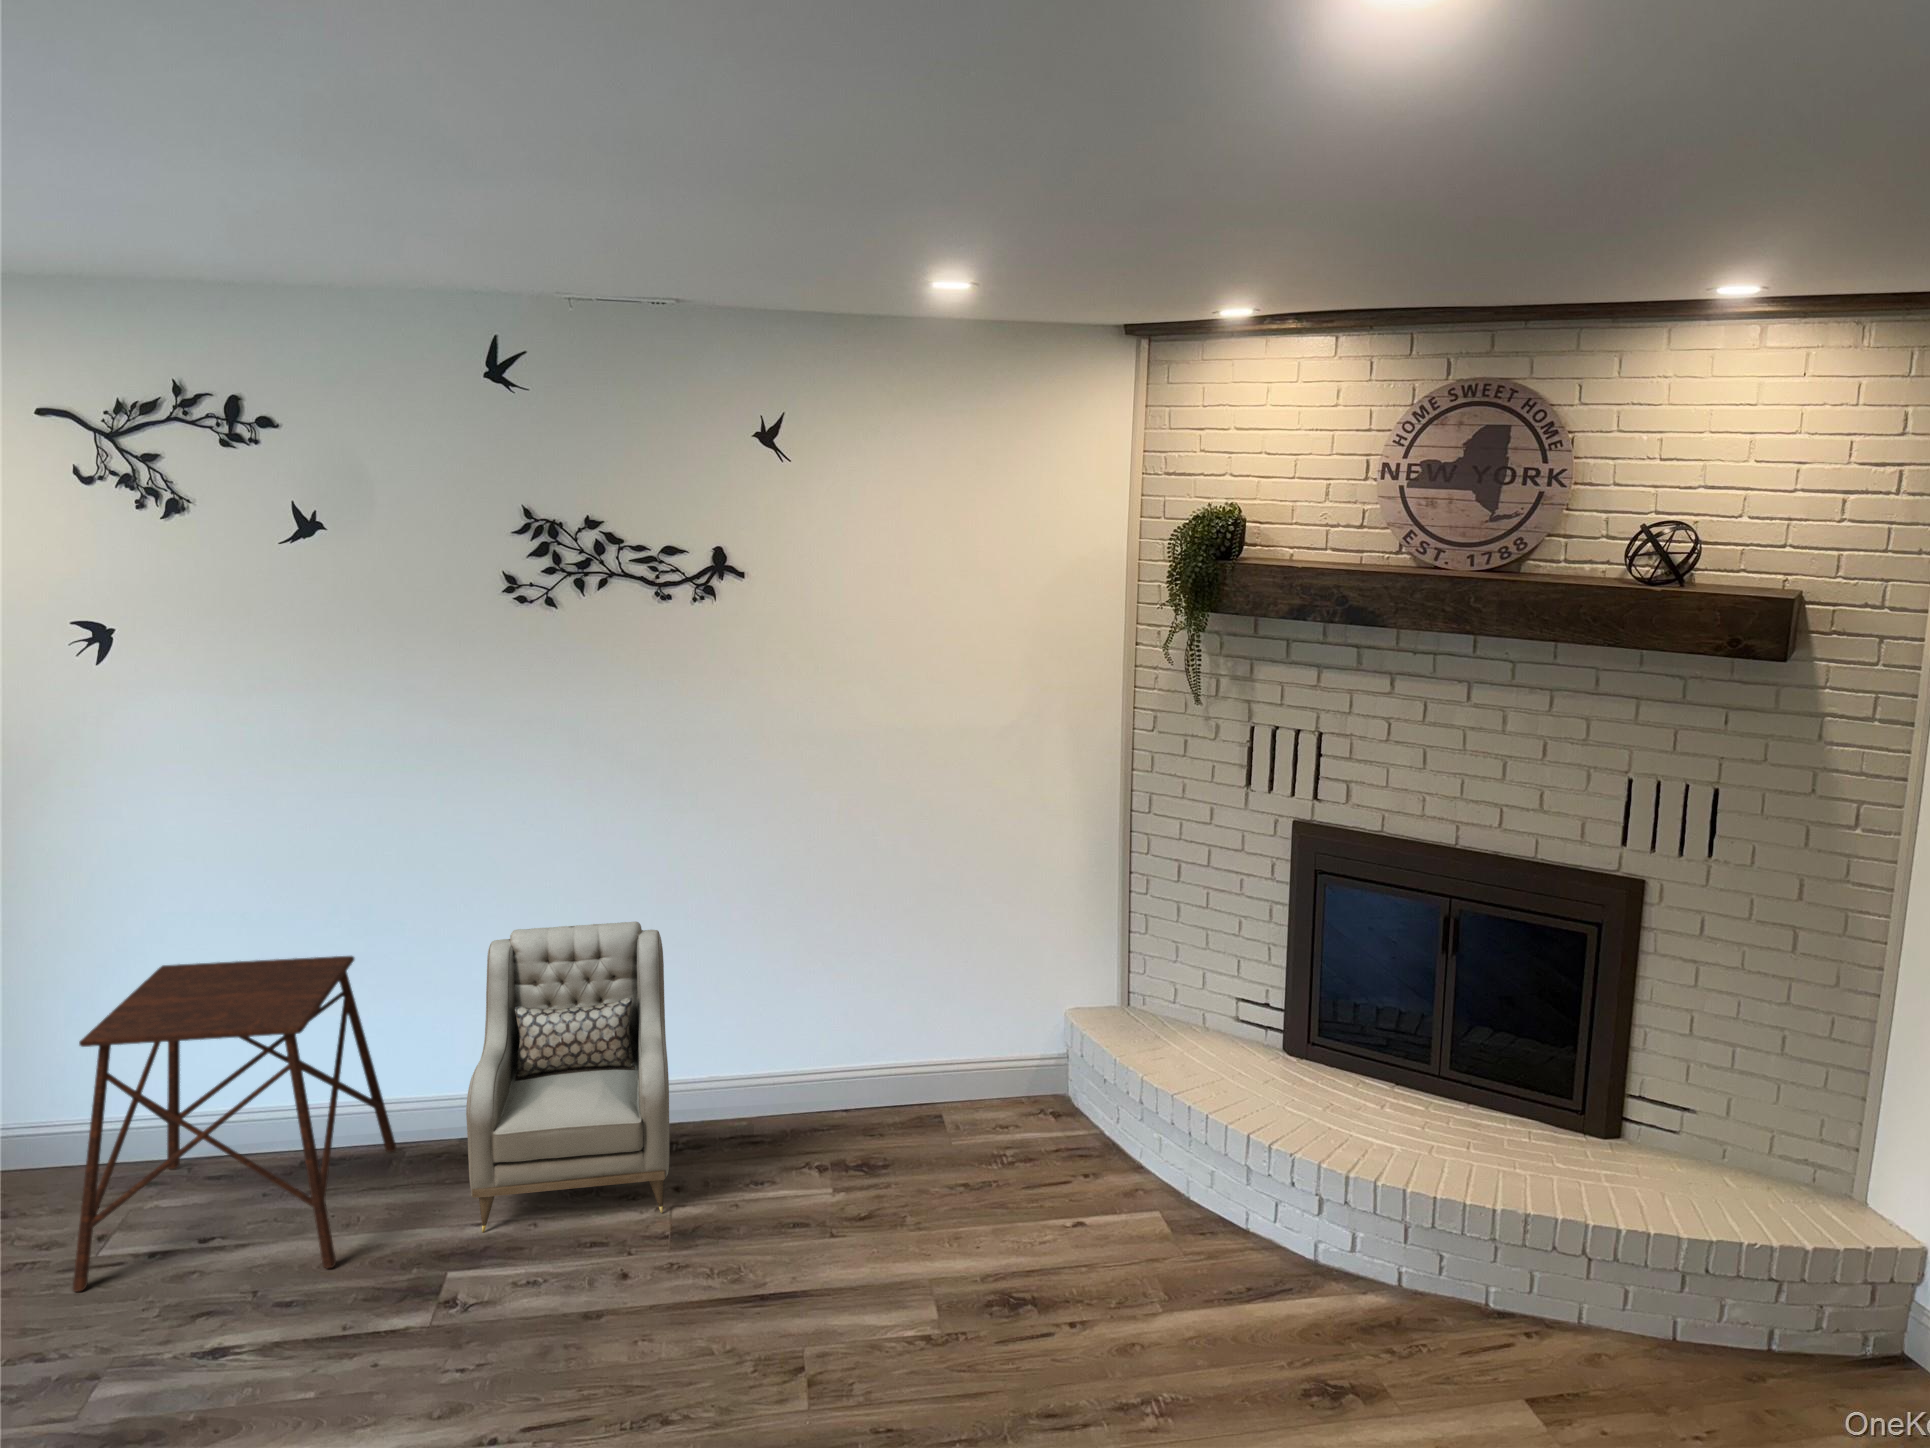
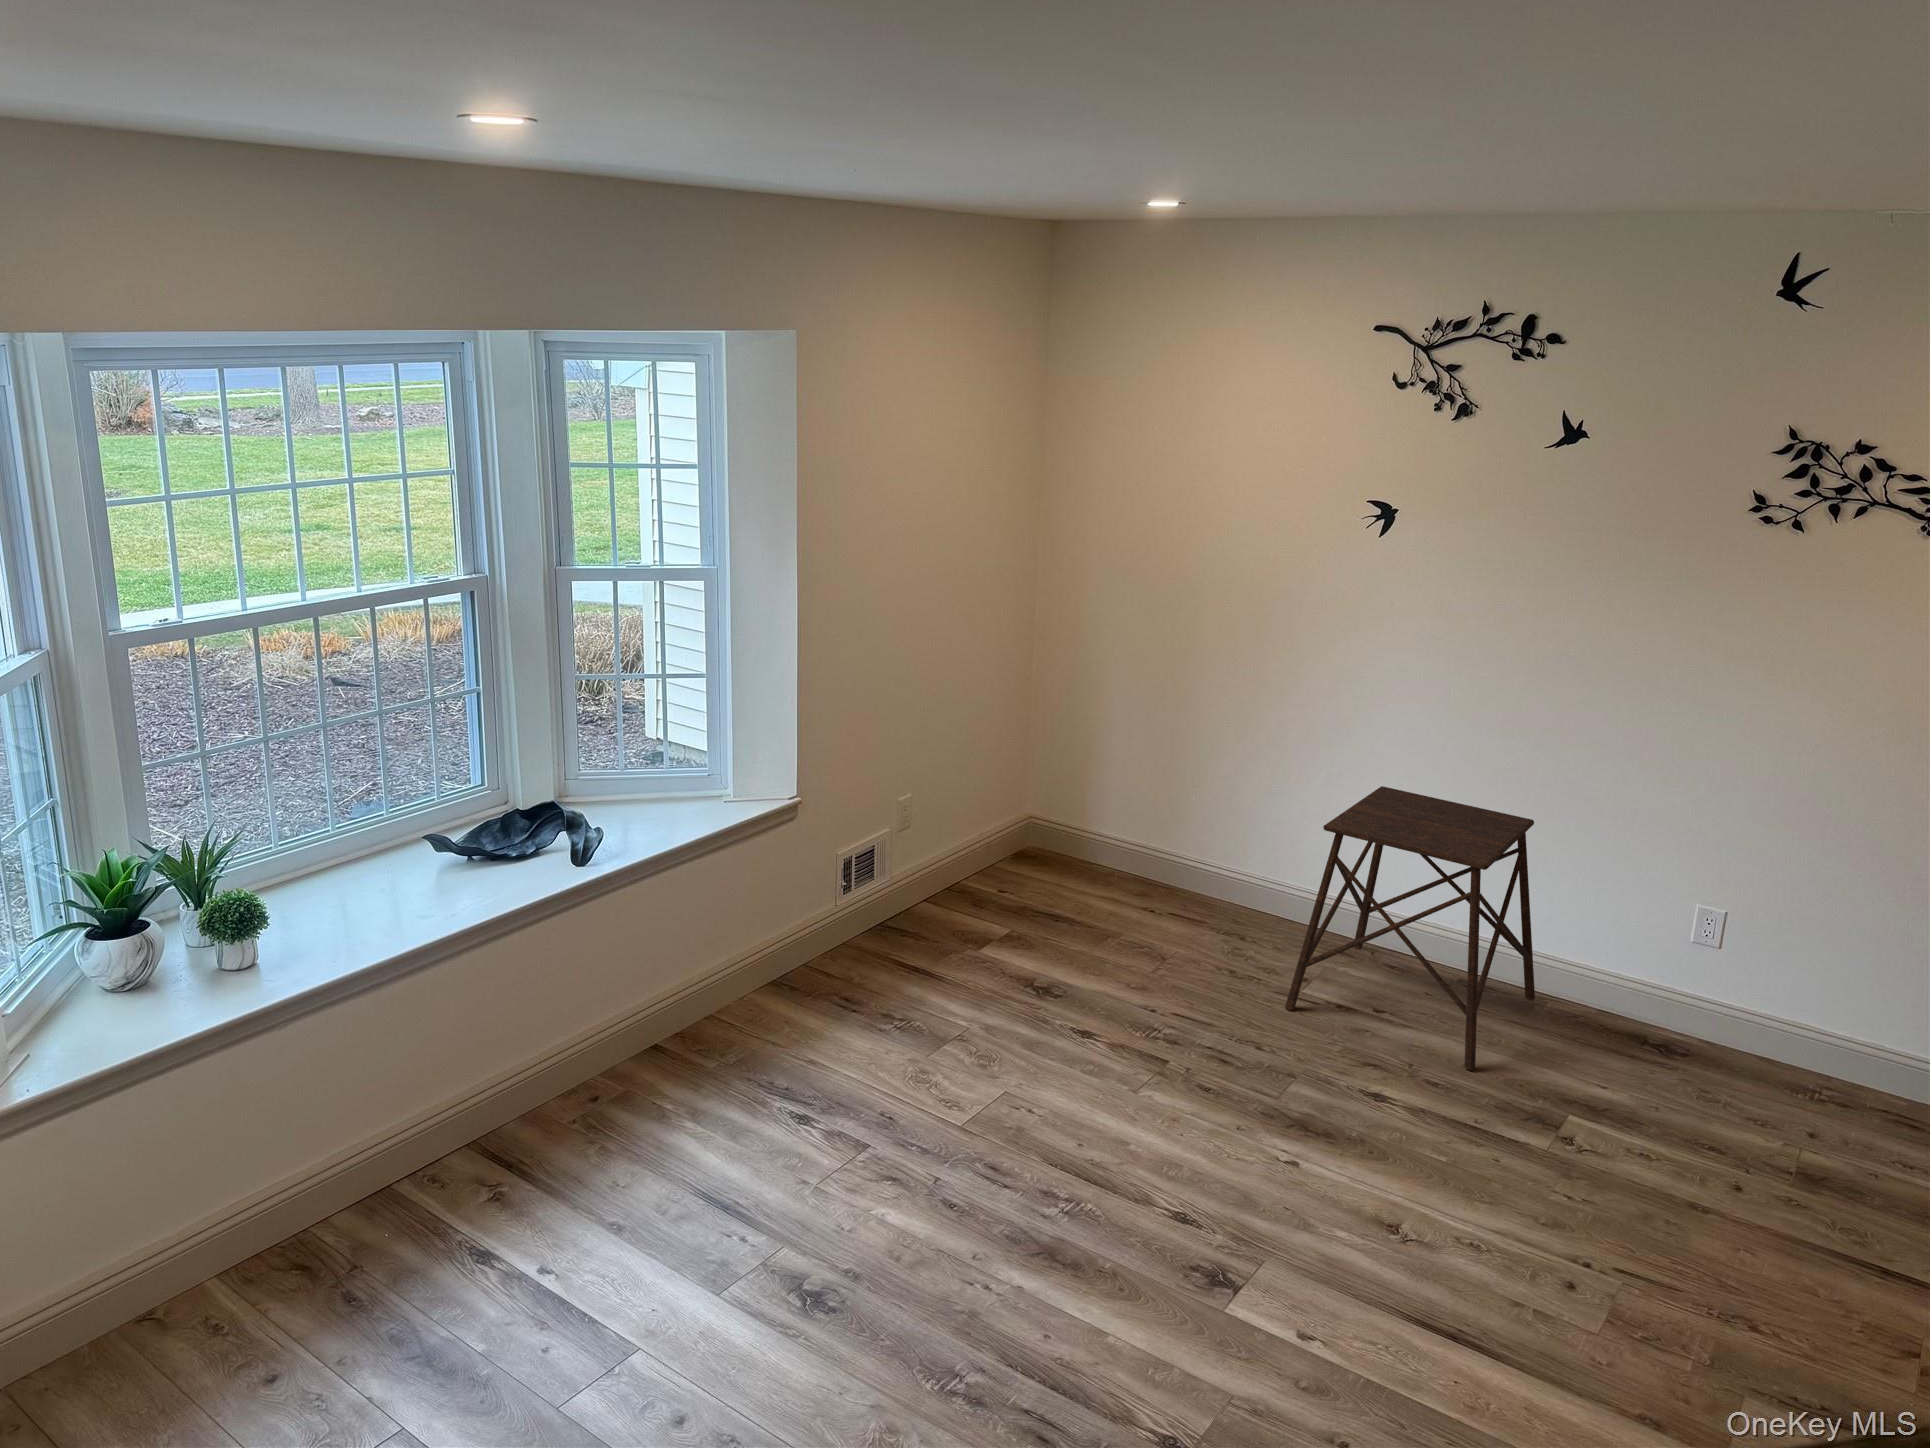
armchair: present [466,921,669,1232] -> none [1601,795,1847,1154]

